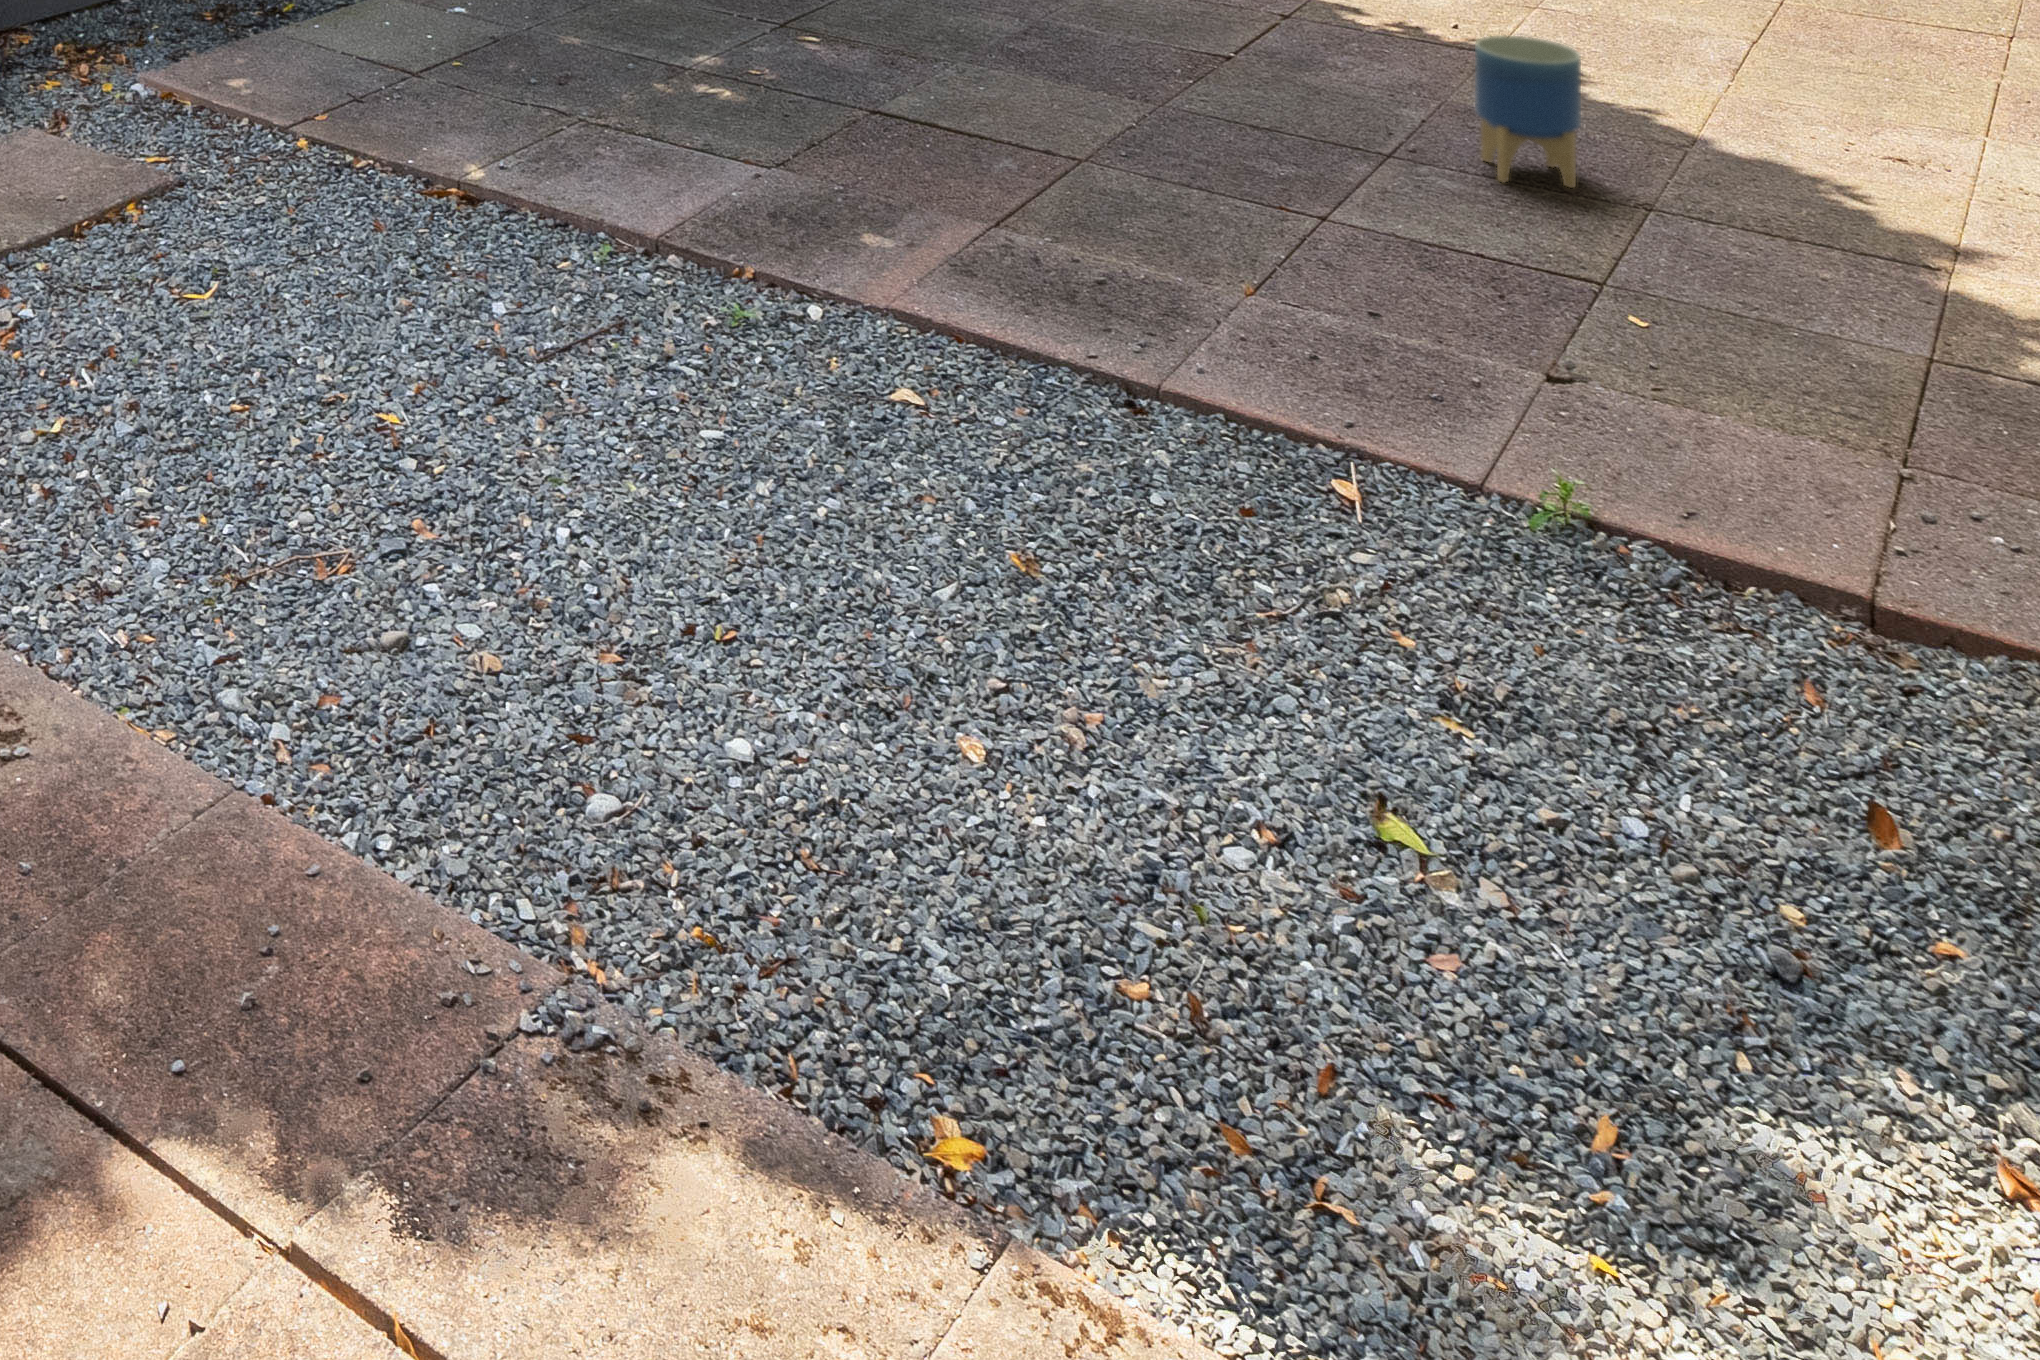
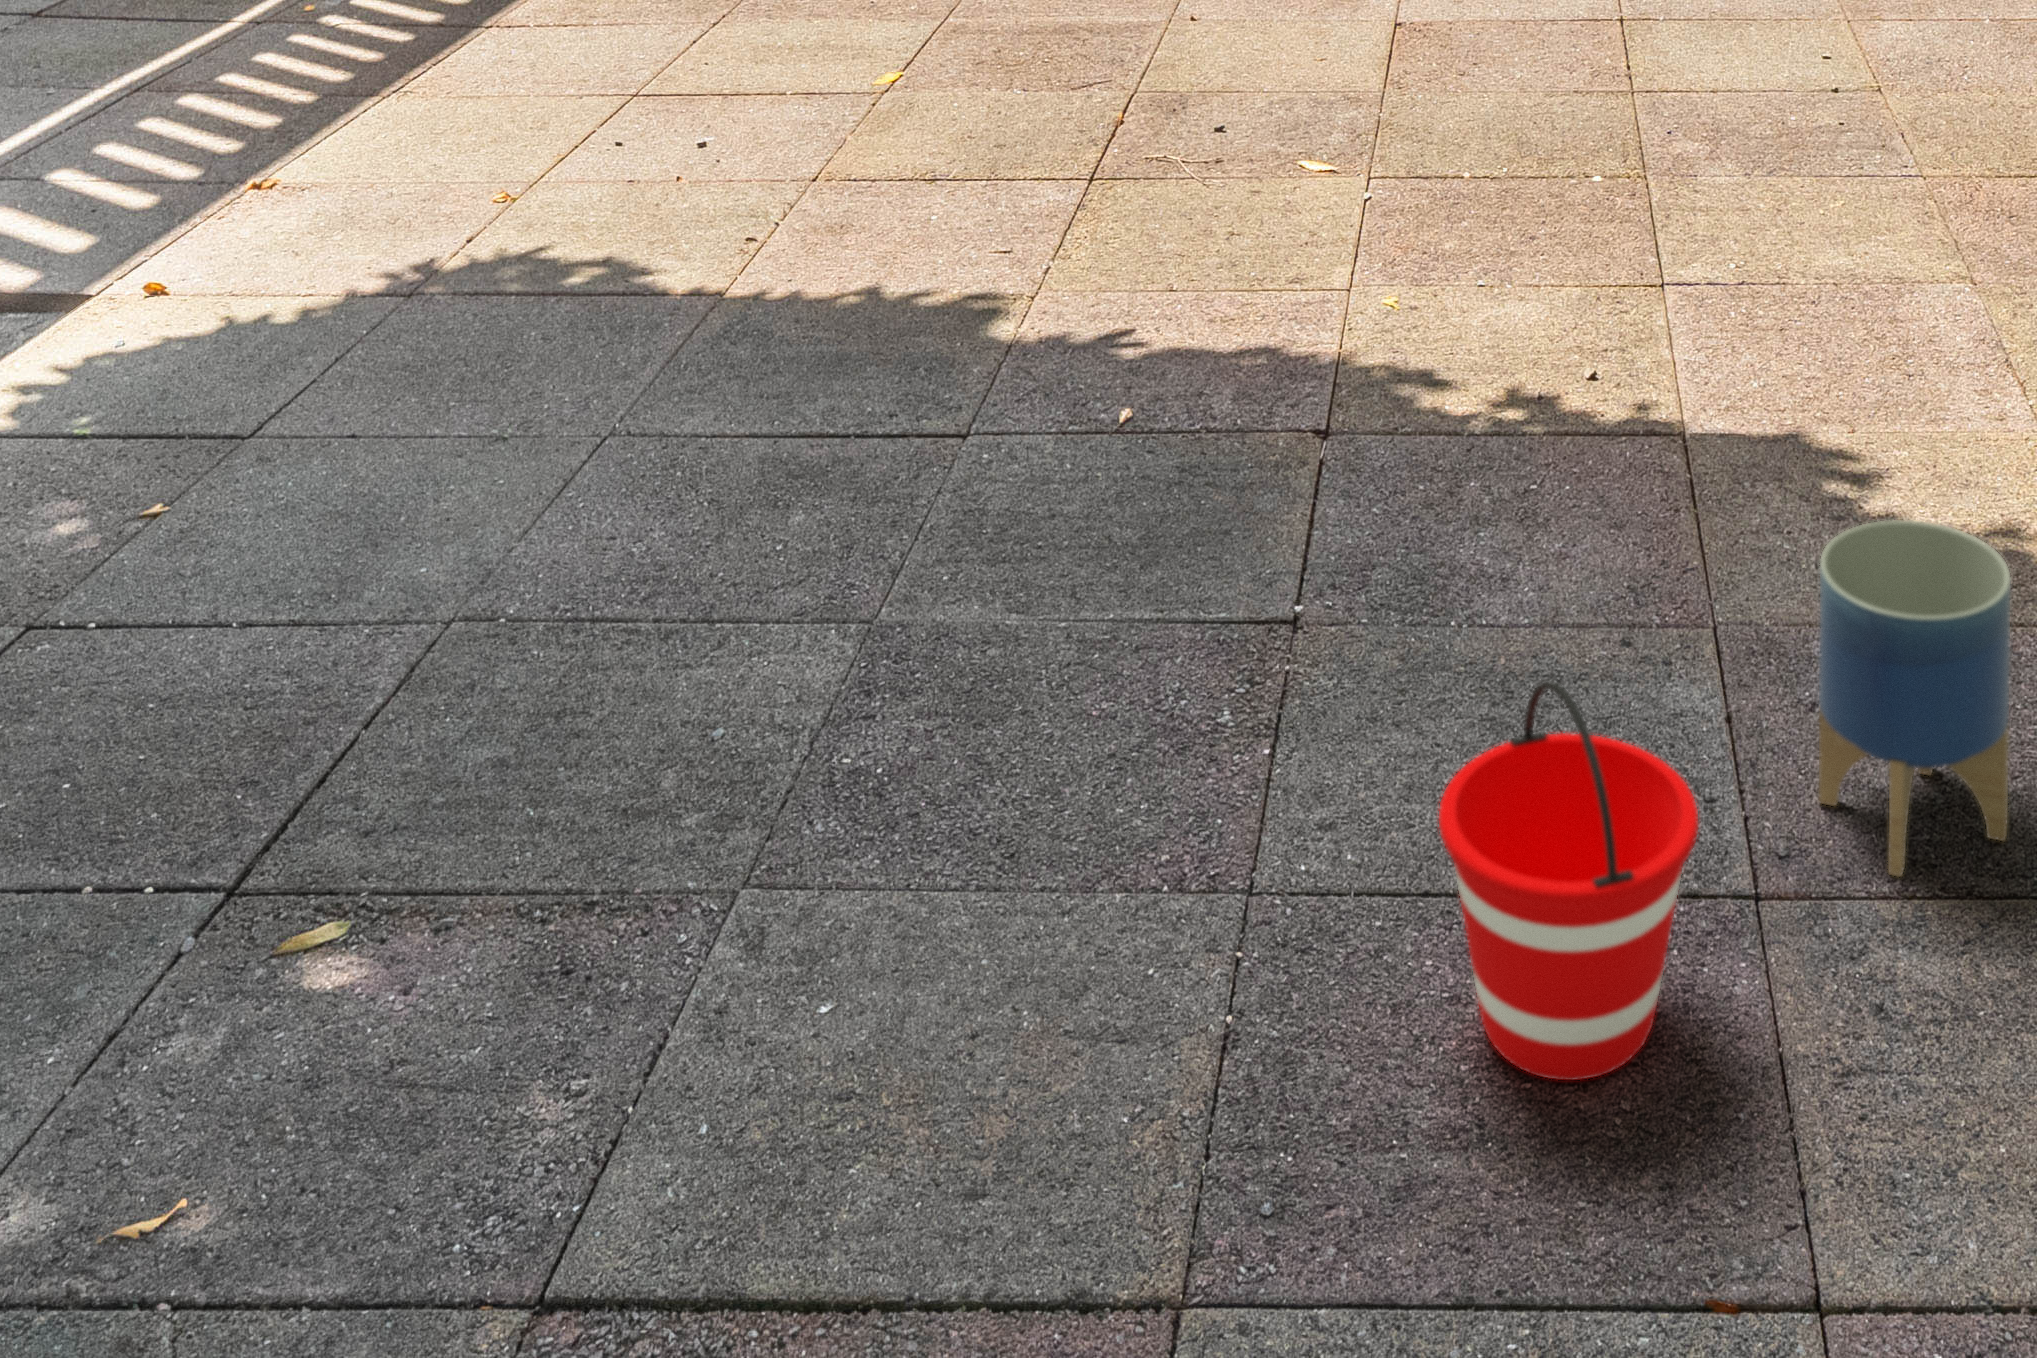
bucket: none [1240,29,1363,184] -> present [1438,682,1698,1080]

